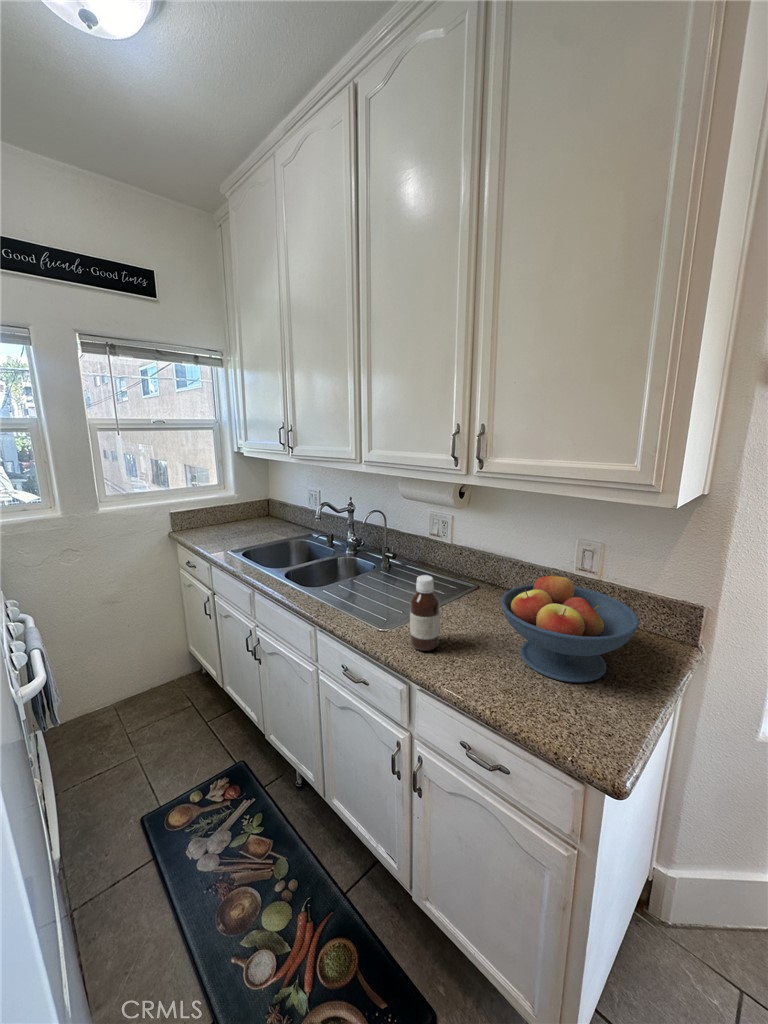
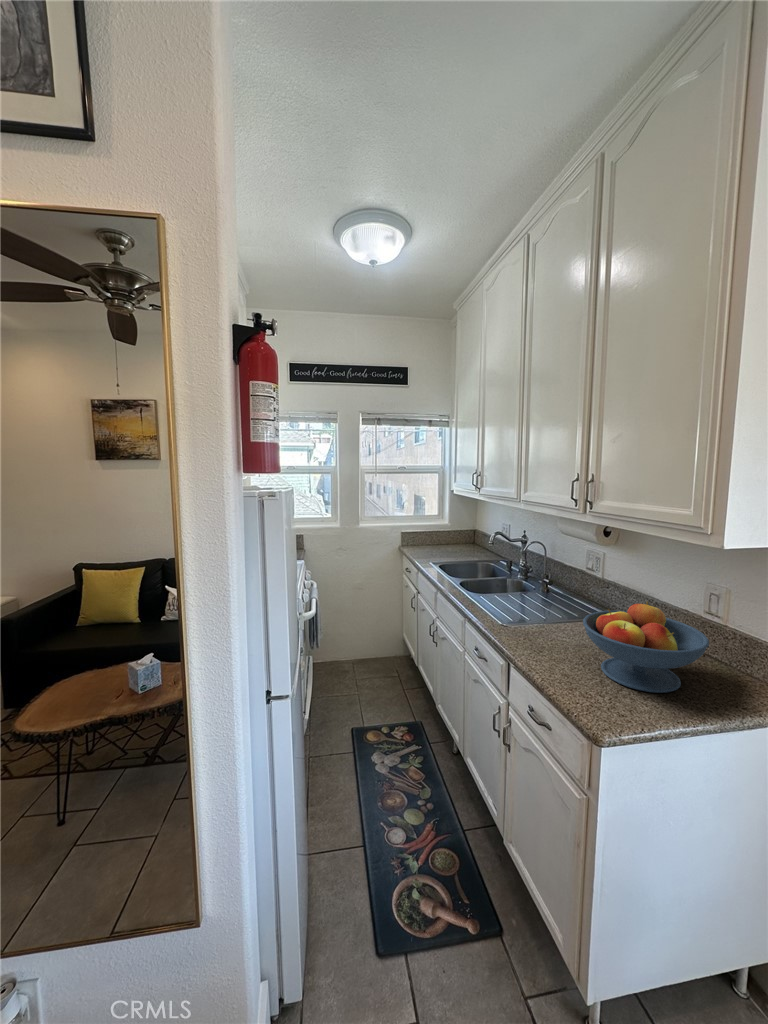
bottle: present [410,575,440,651] -> none [517,586,541,644]

